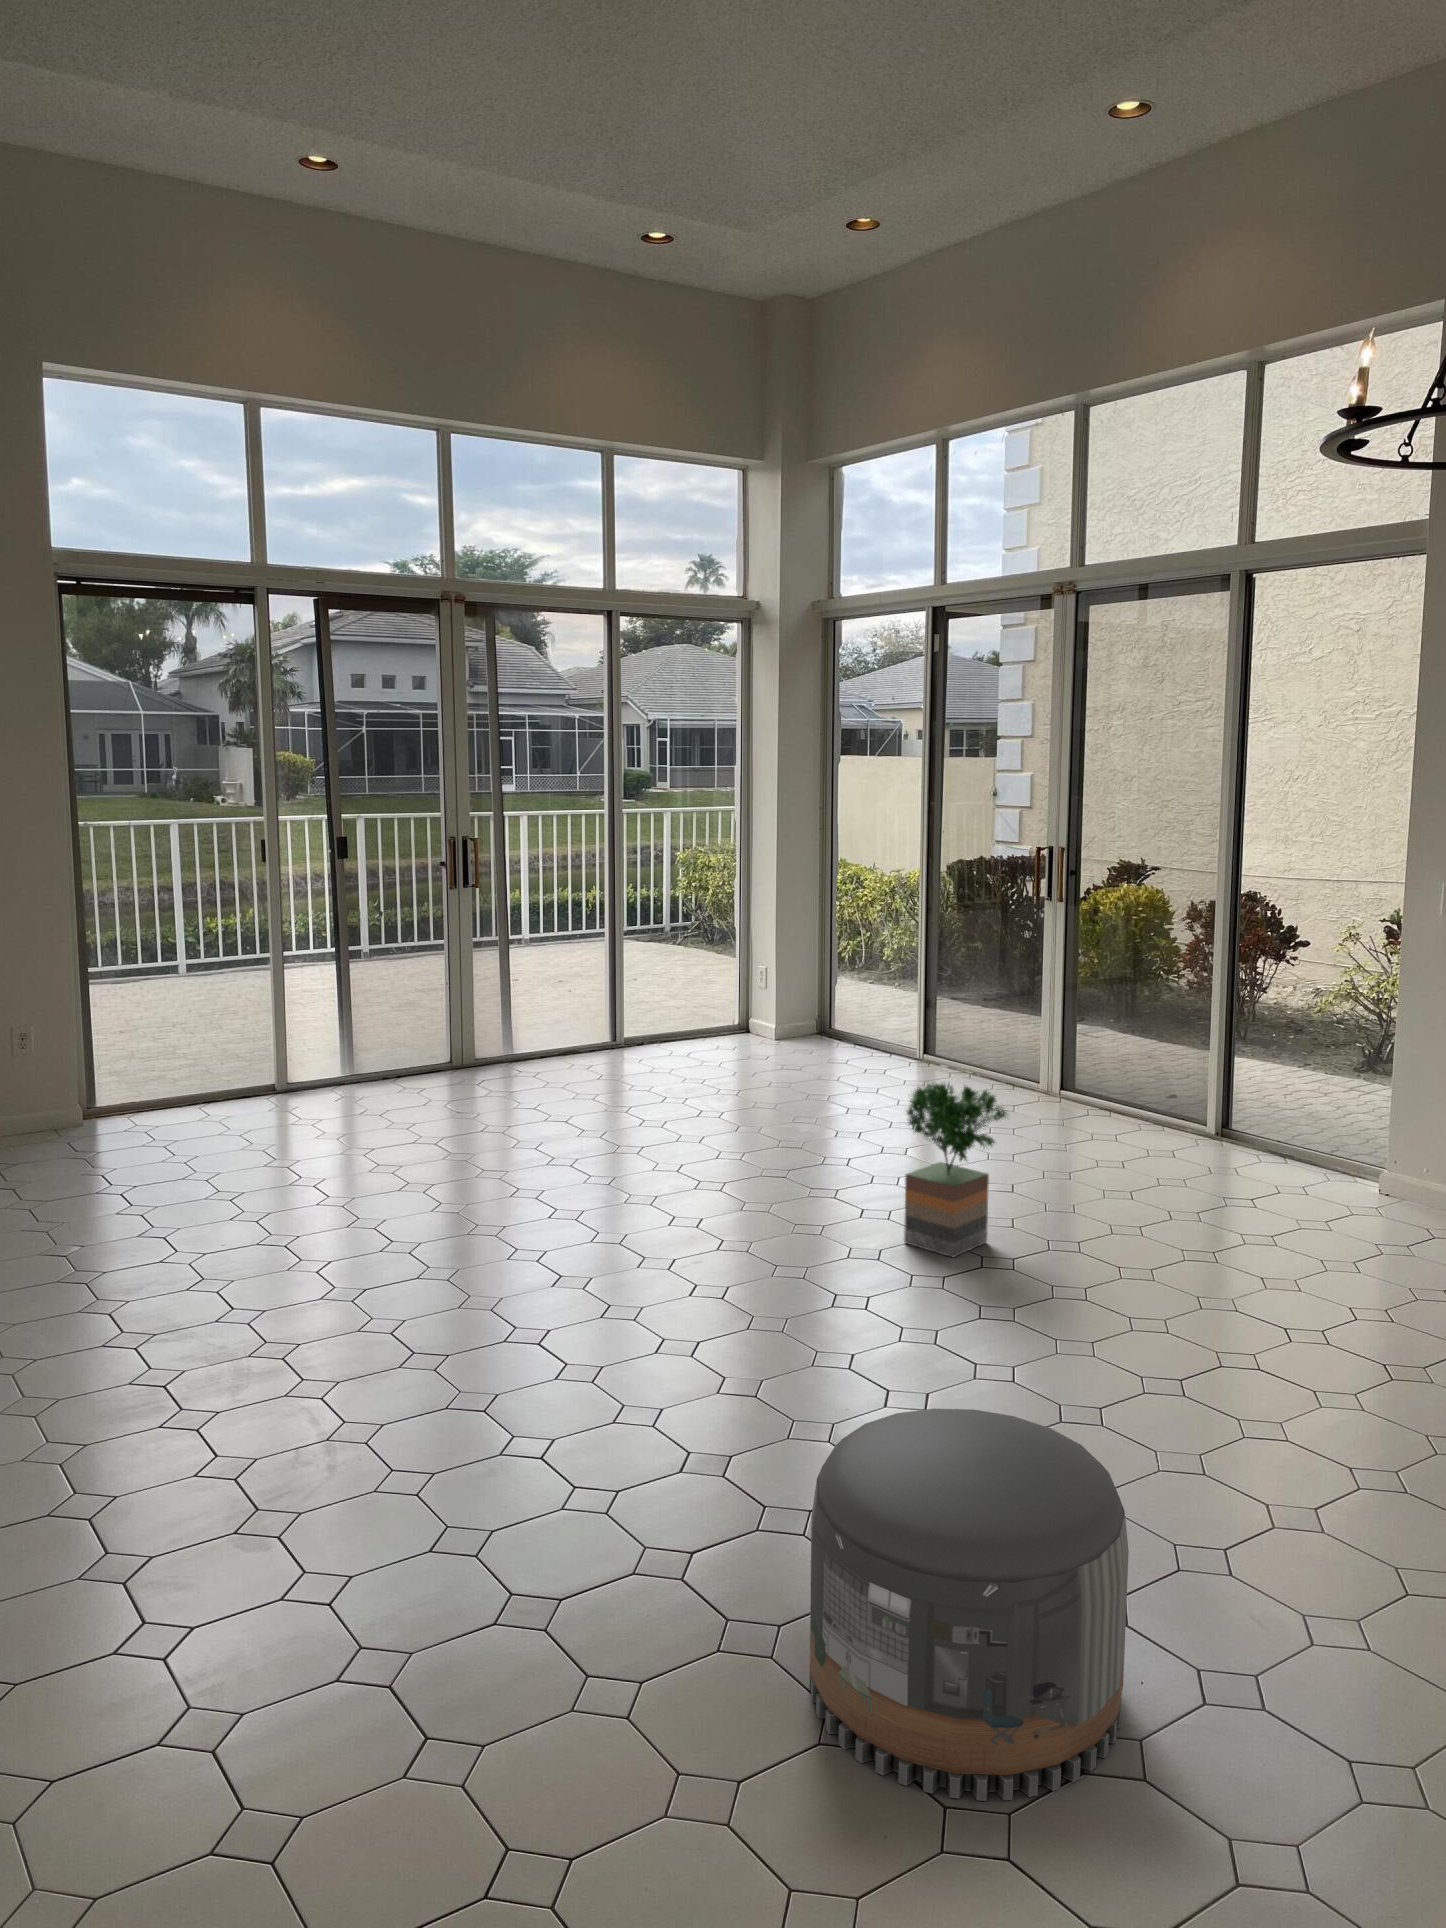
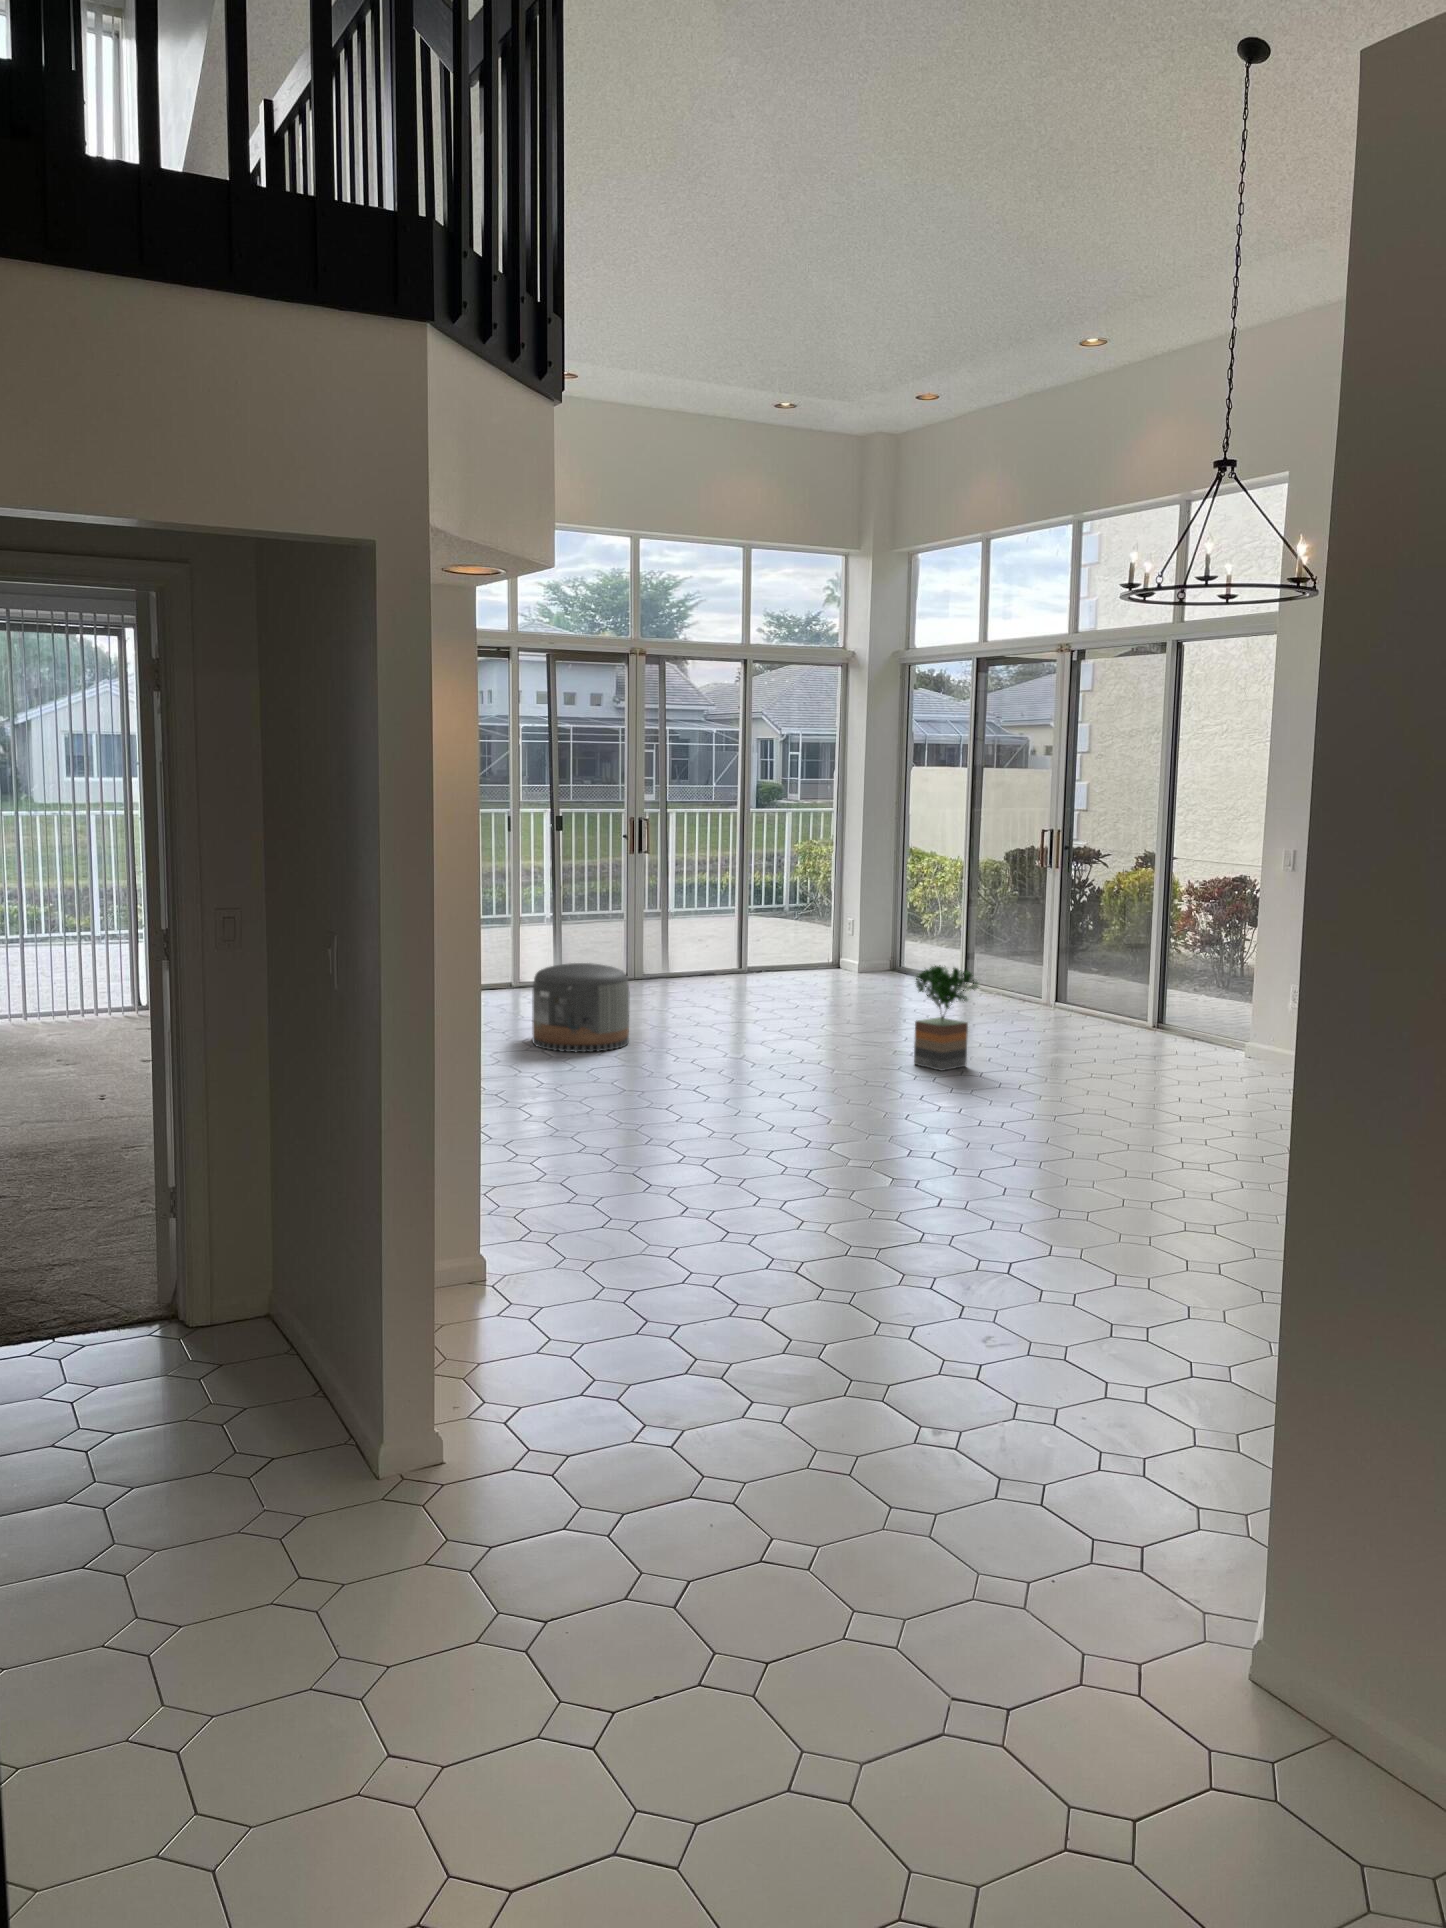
pouf: present [810,1409,1129,1801] -> present [532,963,629,1052]

